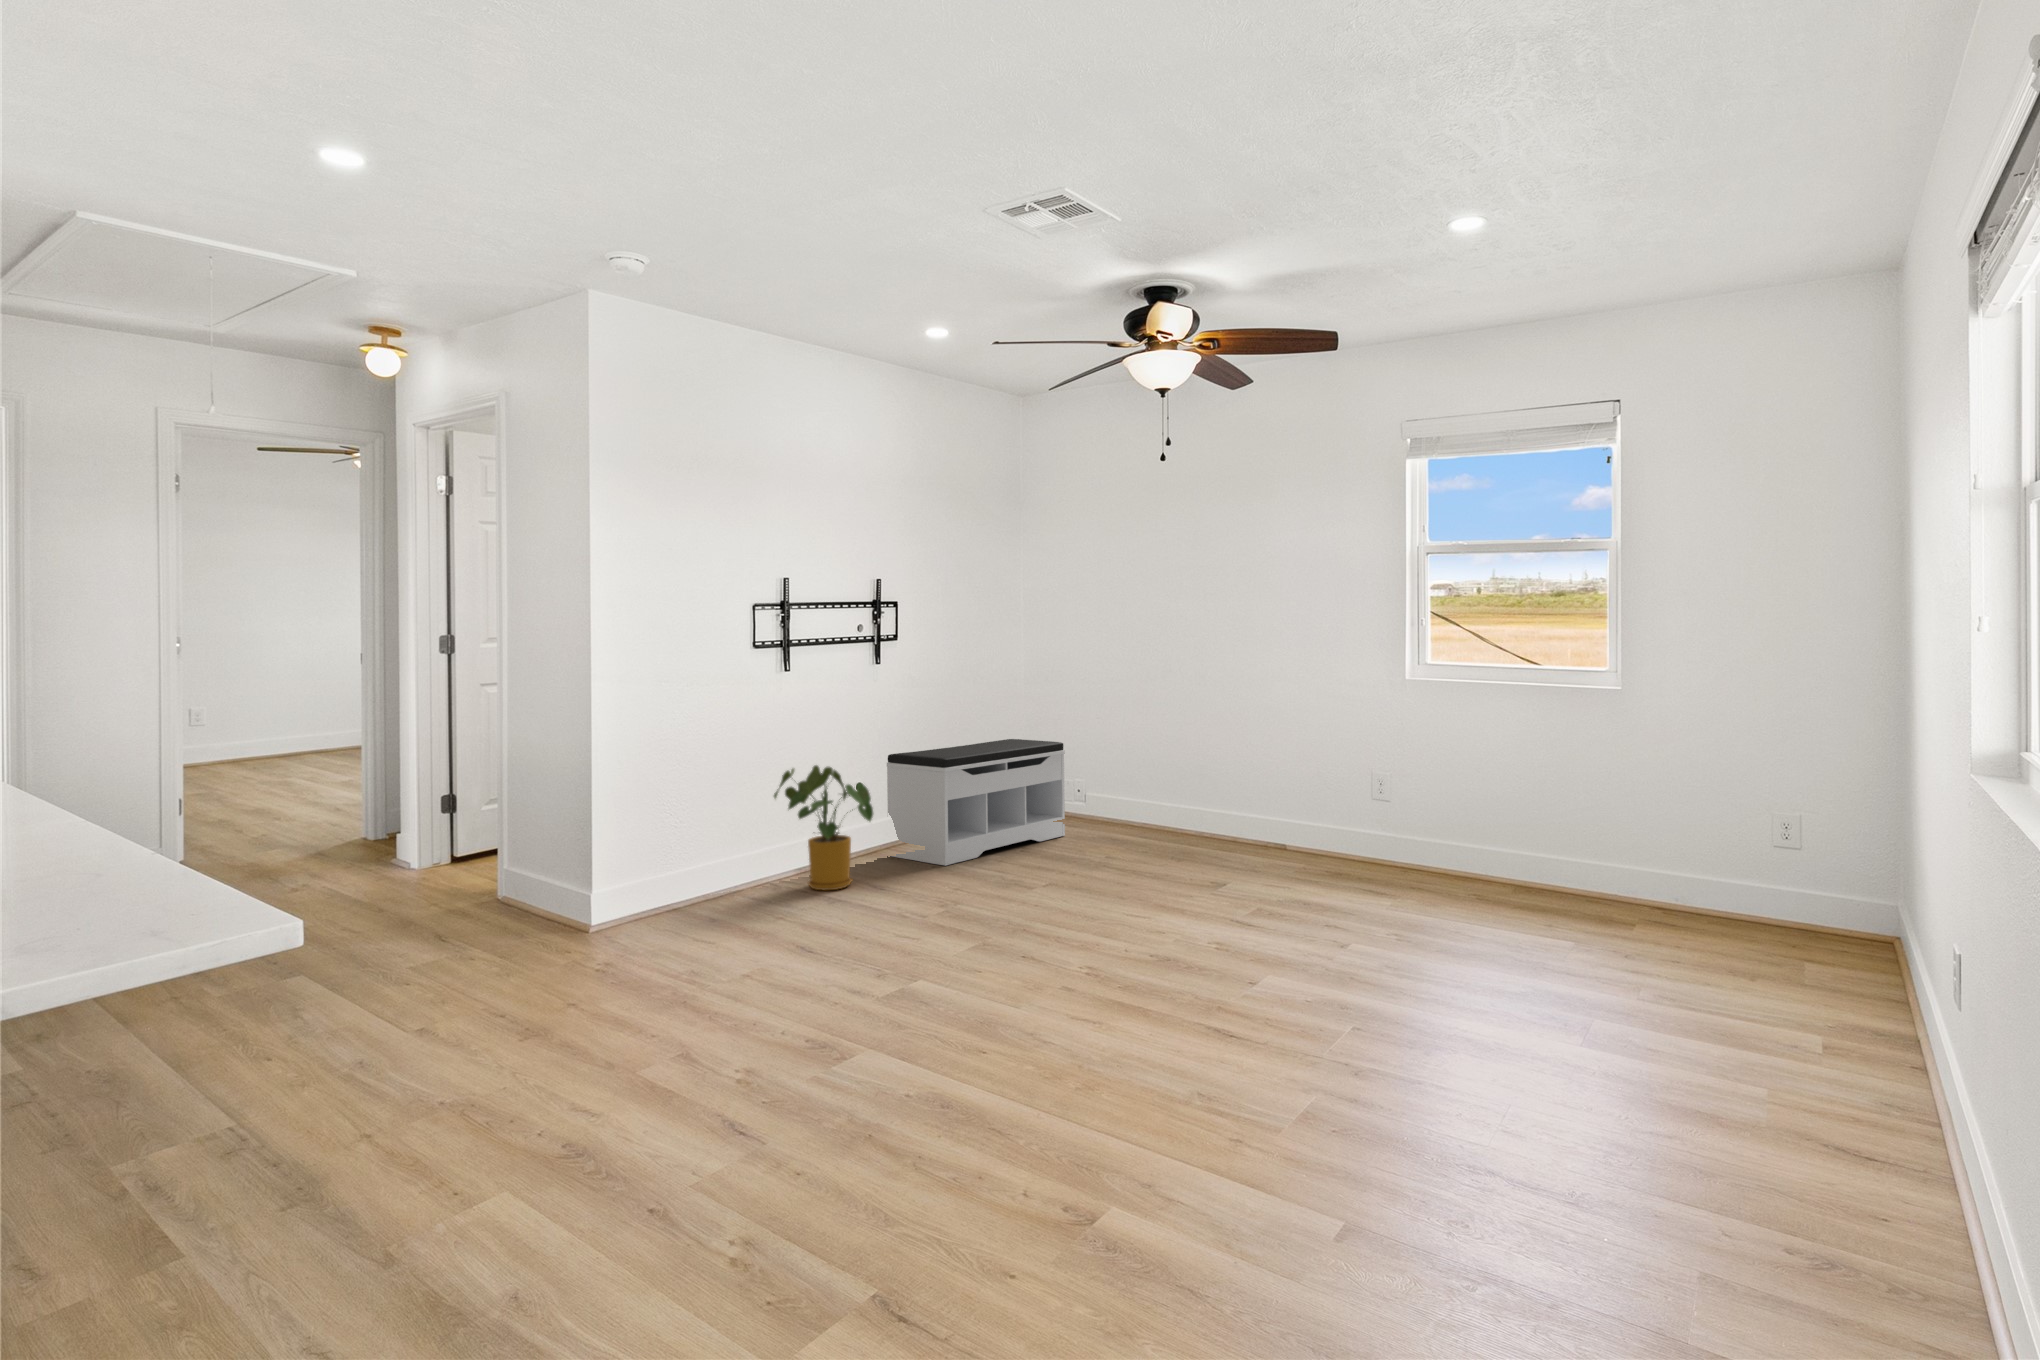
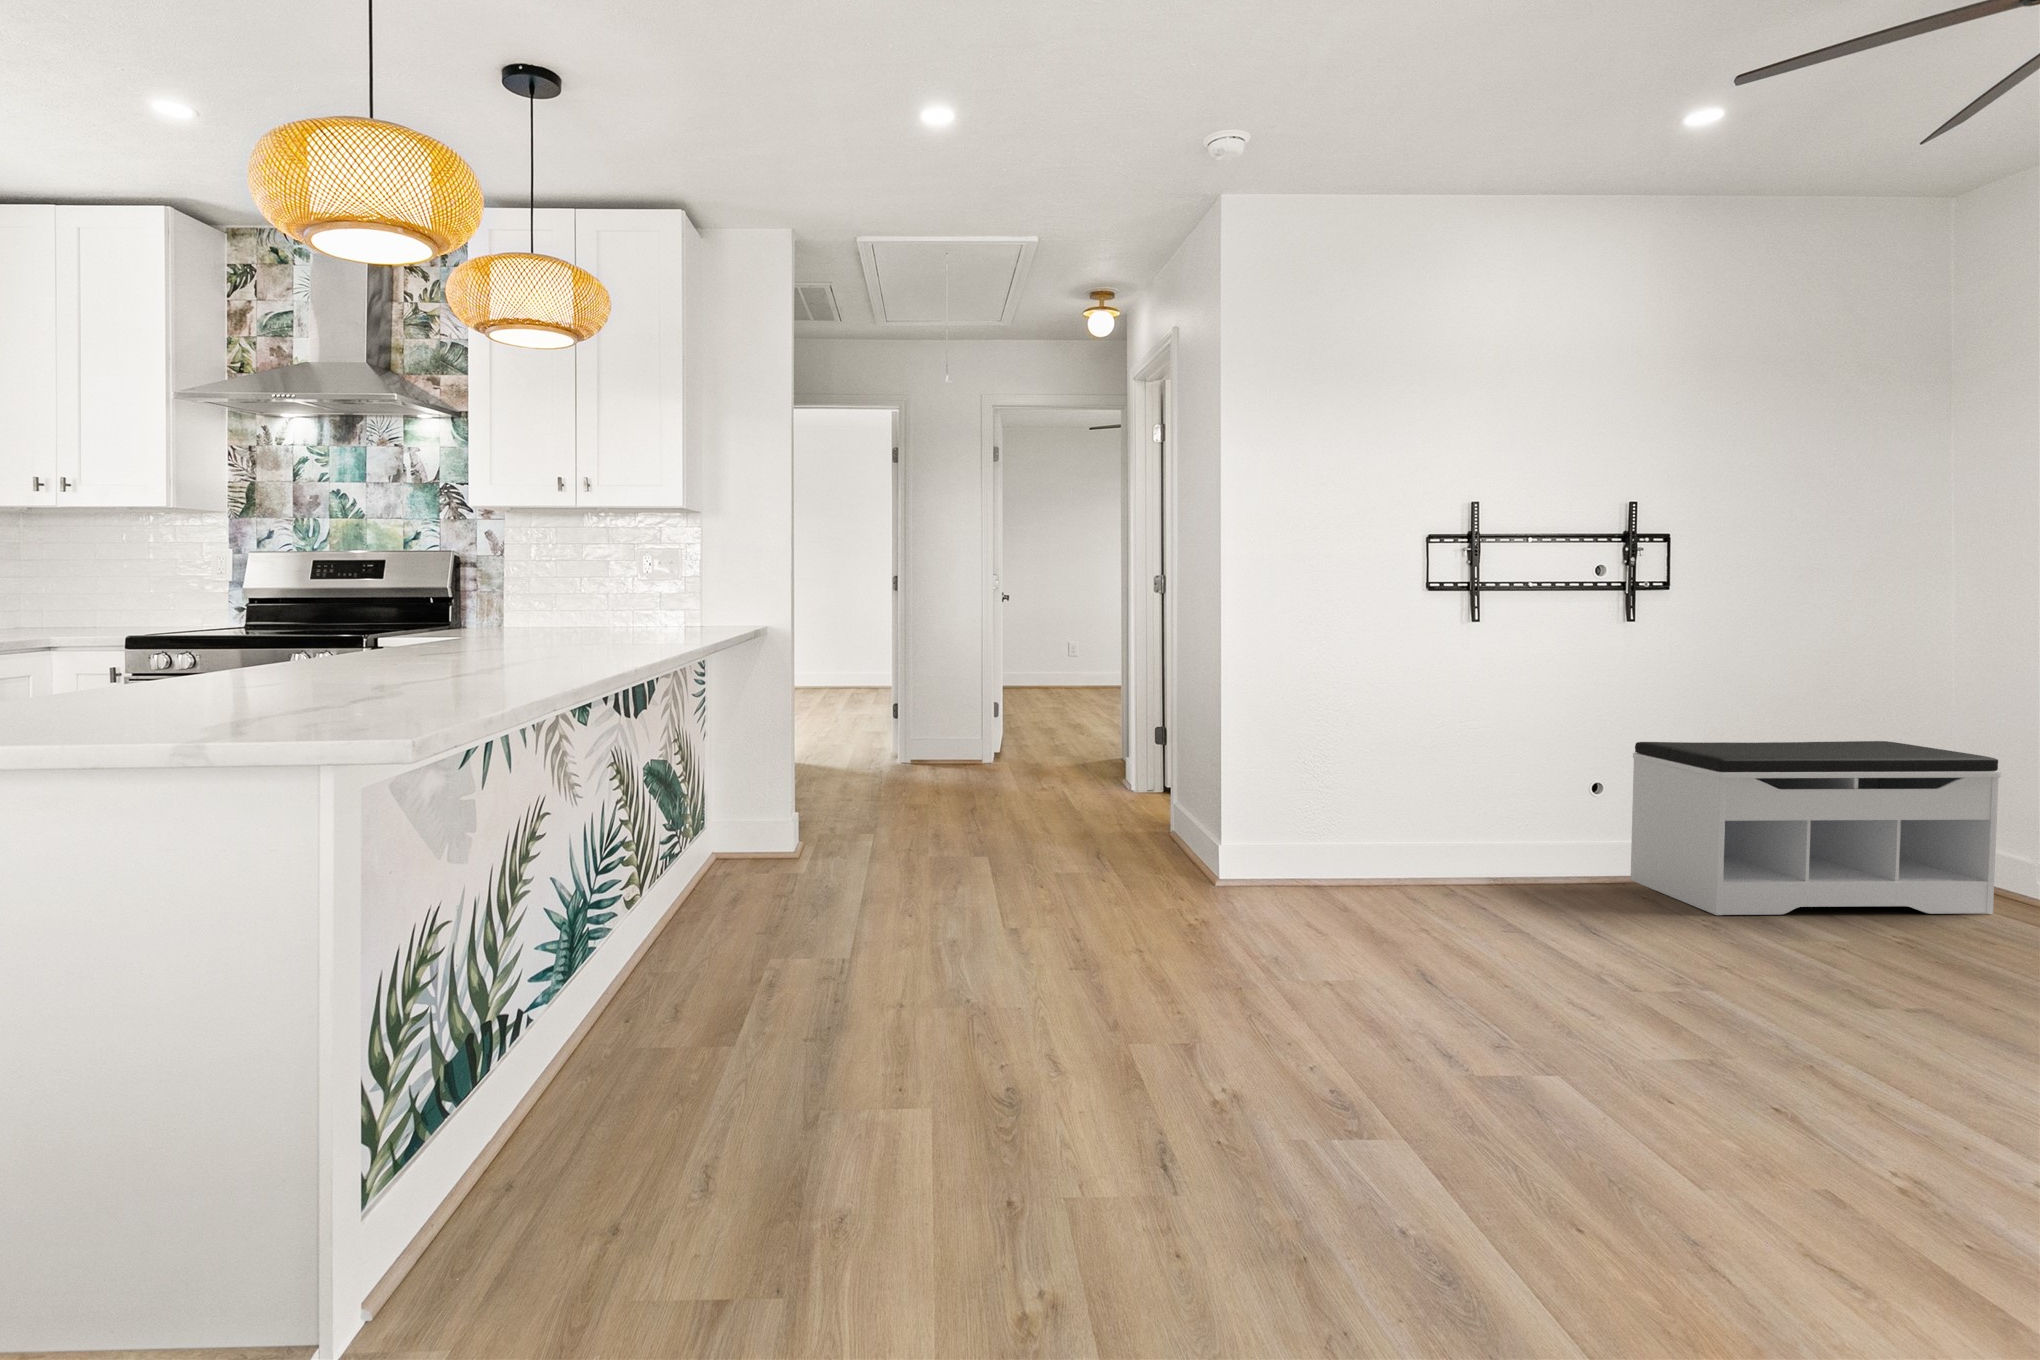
house plant: present [774,765,873,890] -> none [1445,744,1584,912]

